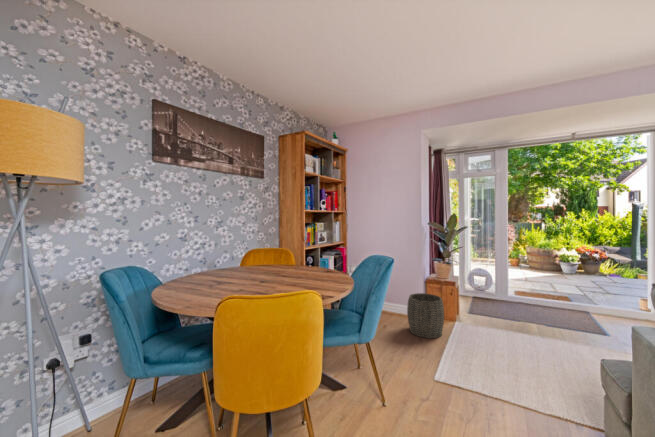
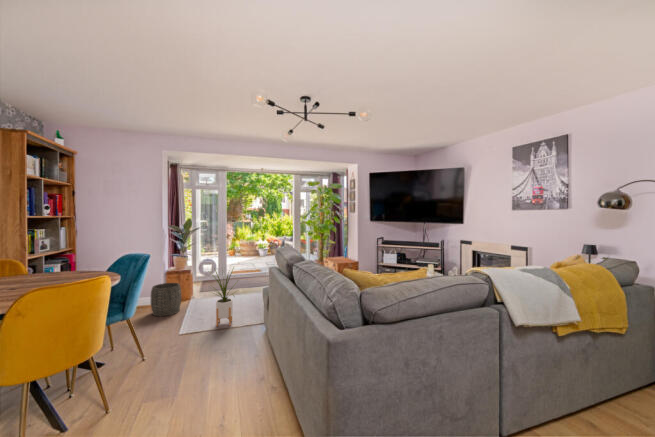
house plant: none [482,280,553,401] -> present [215,270,236,326]

